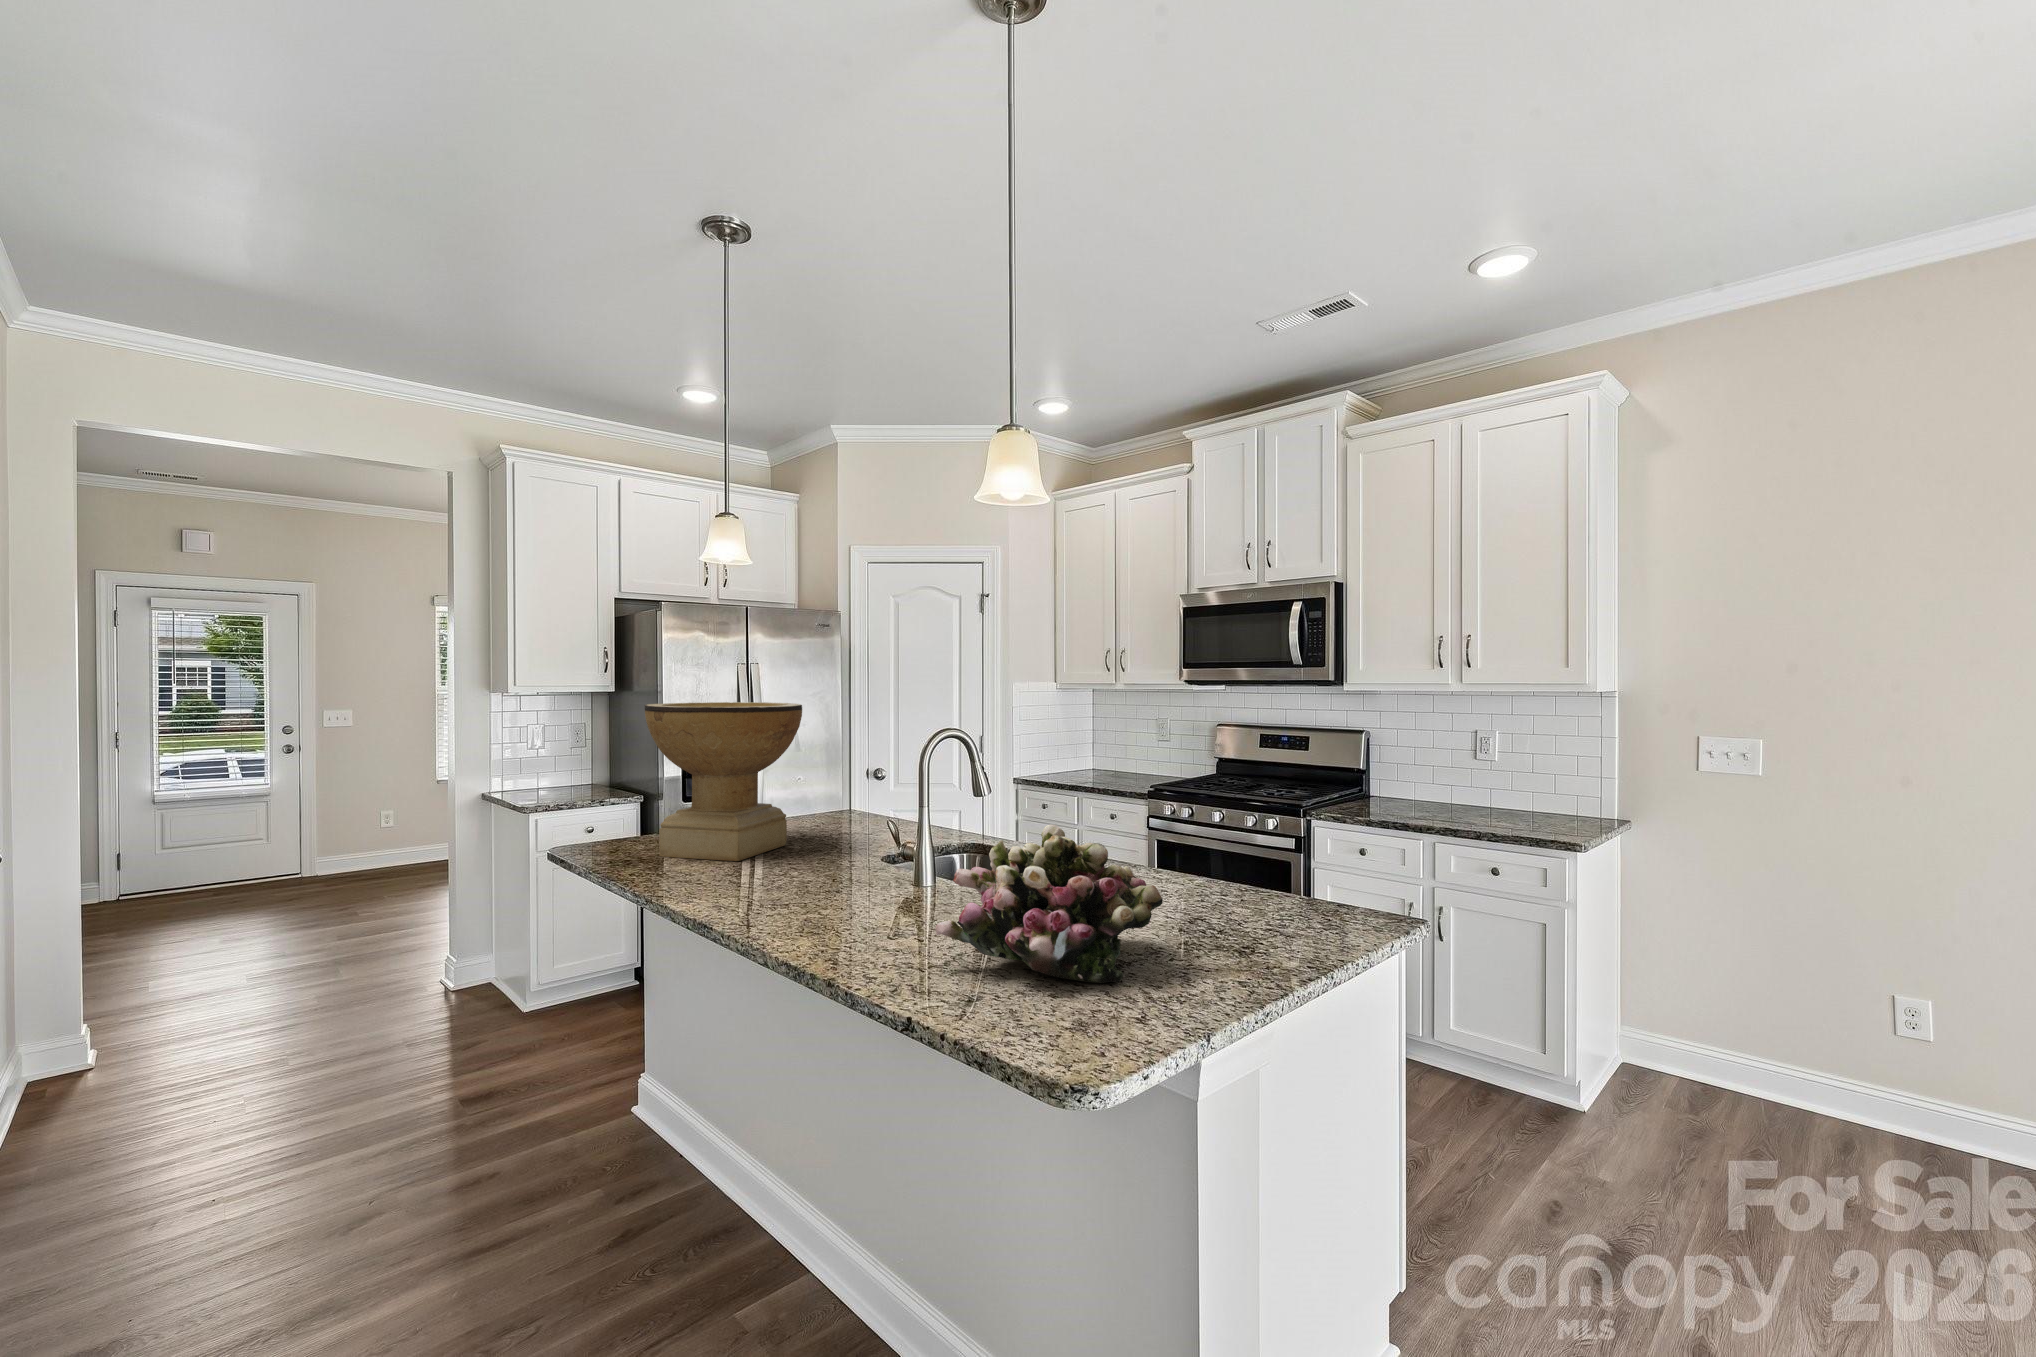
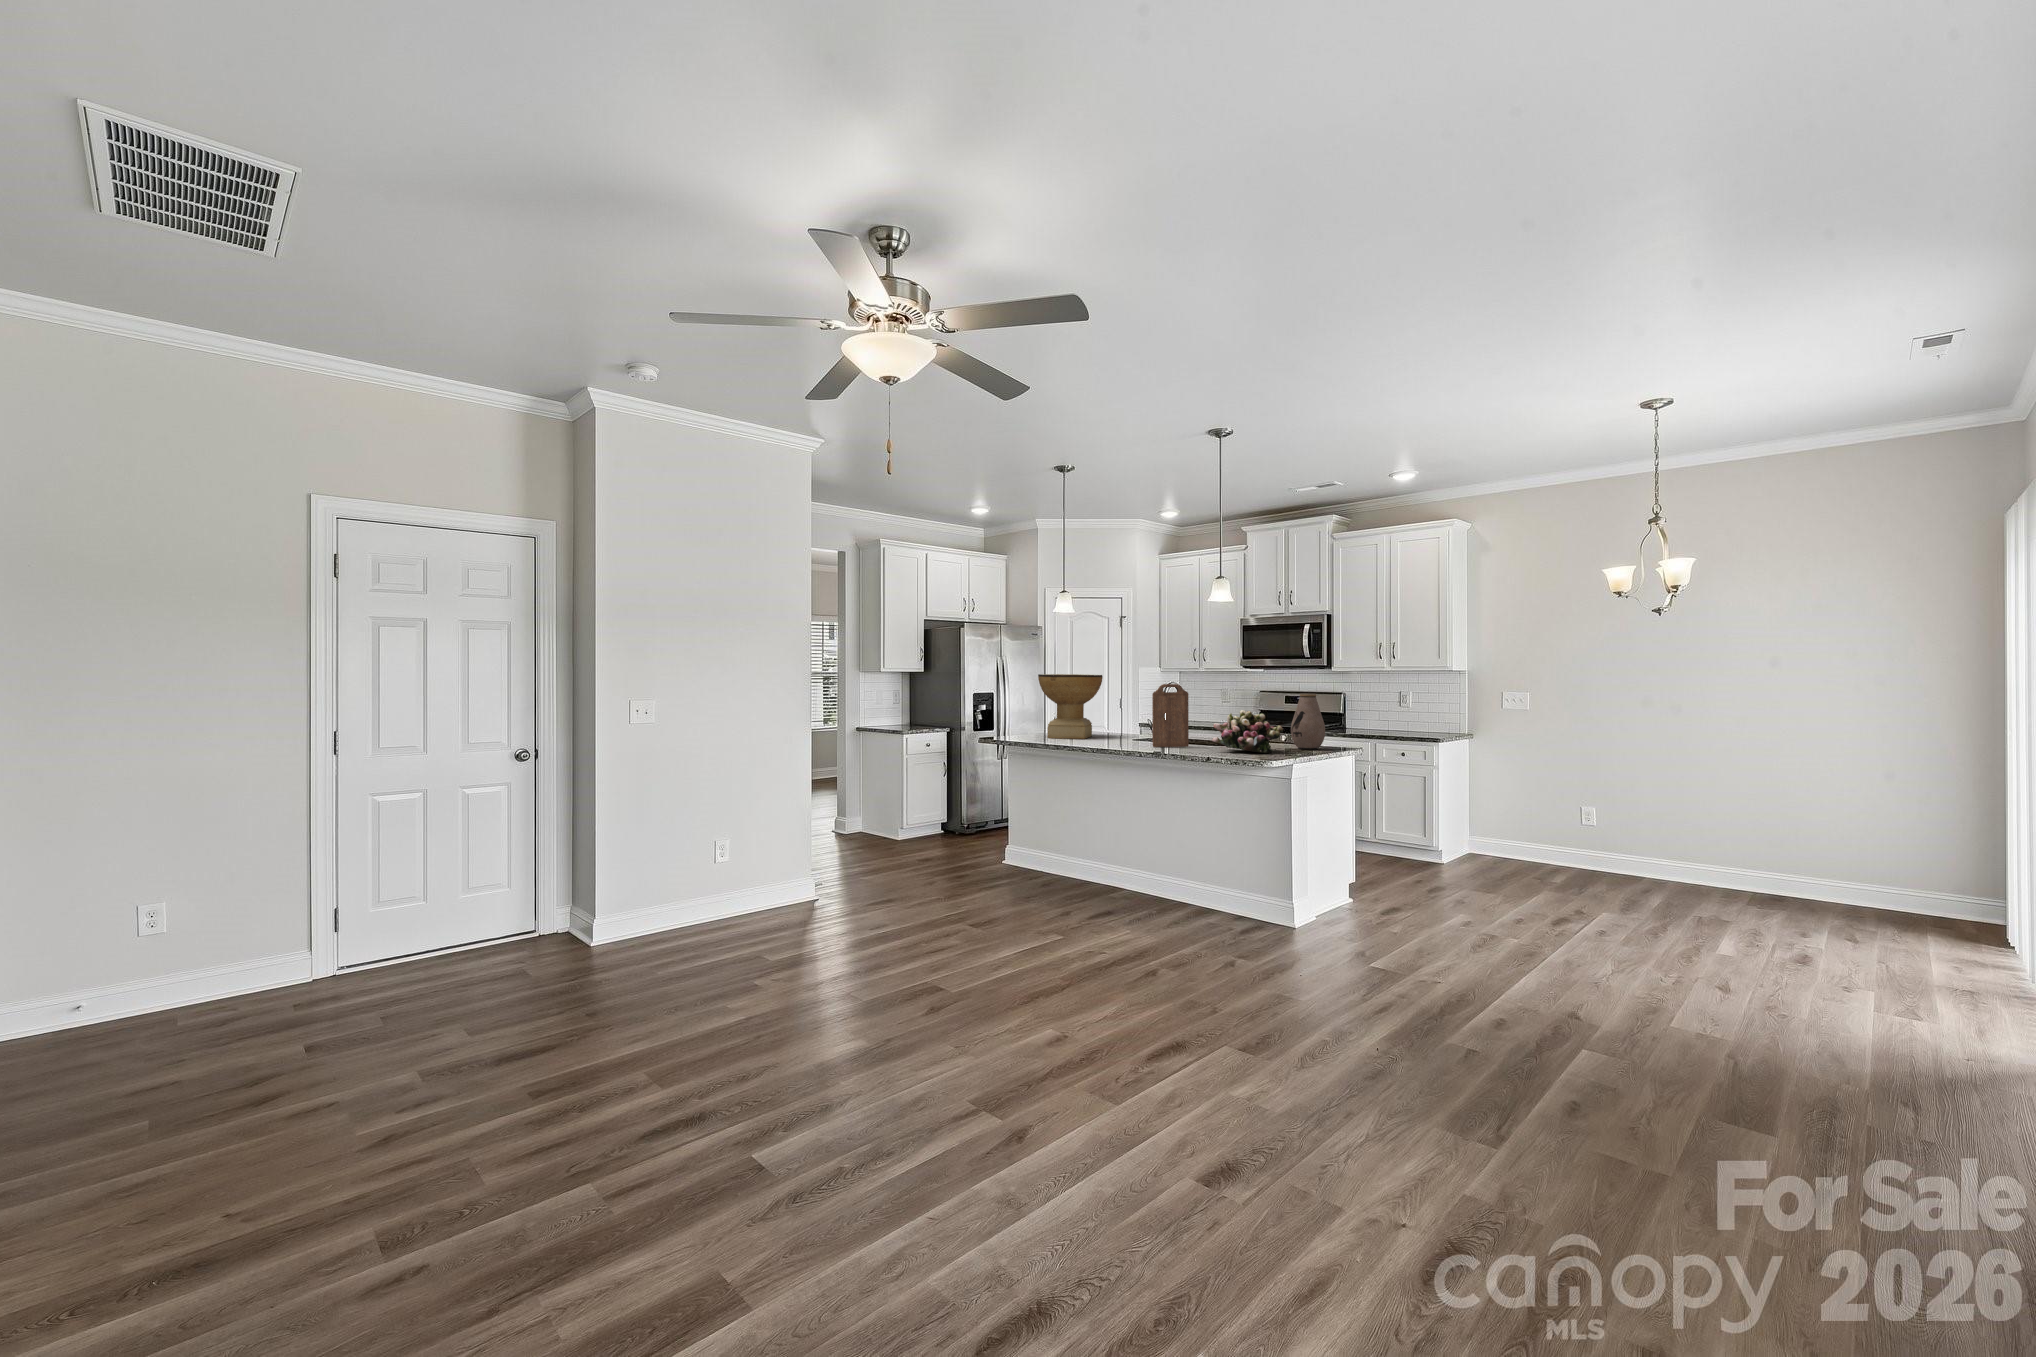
cutting board: none [814,740,920,921] -> present [1152,684,1189,747]
vase: none [1207,770,1306,941] -> present [1291,694,1325,750]

